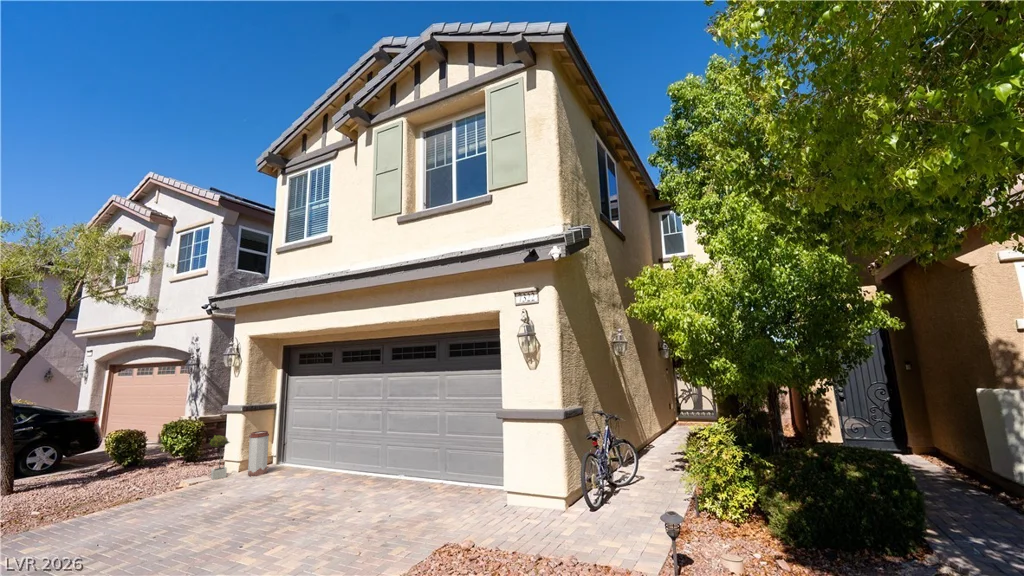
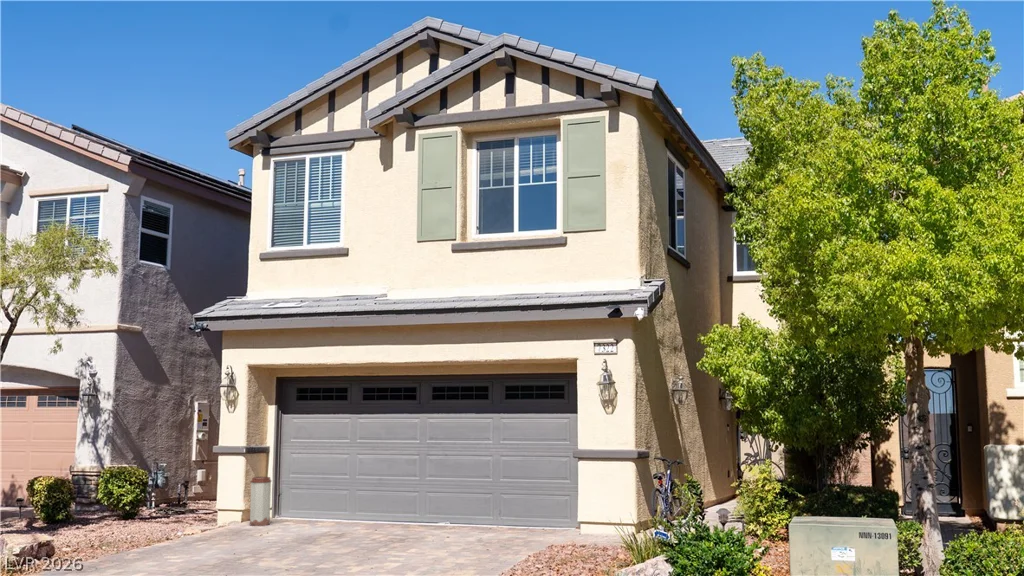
potted tree: present [210,435,229,480] -> none [209,478,229,528]

